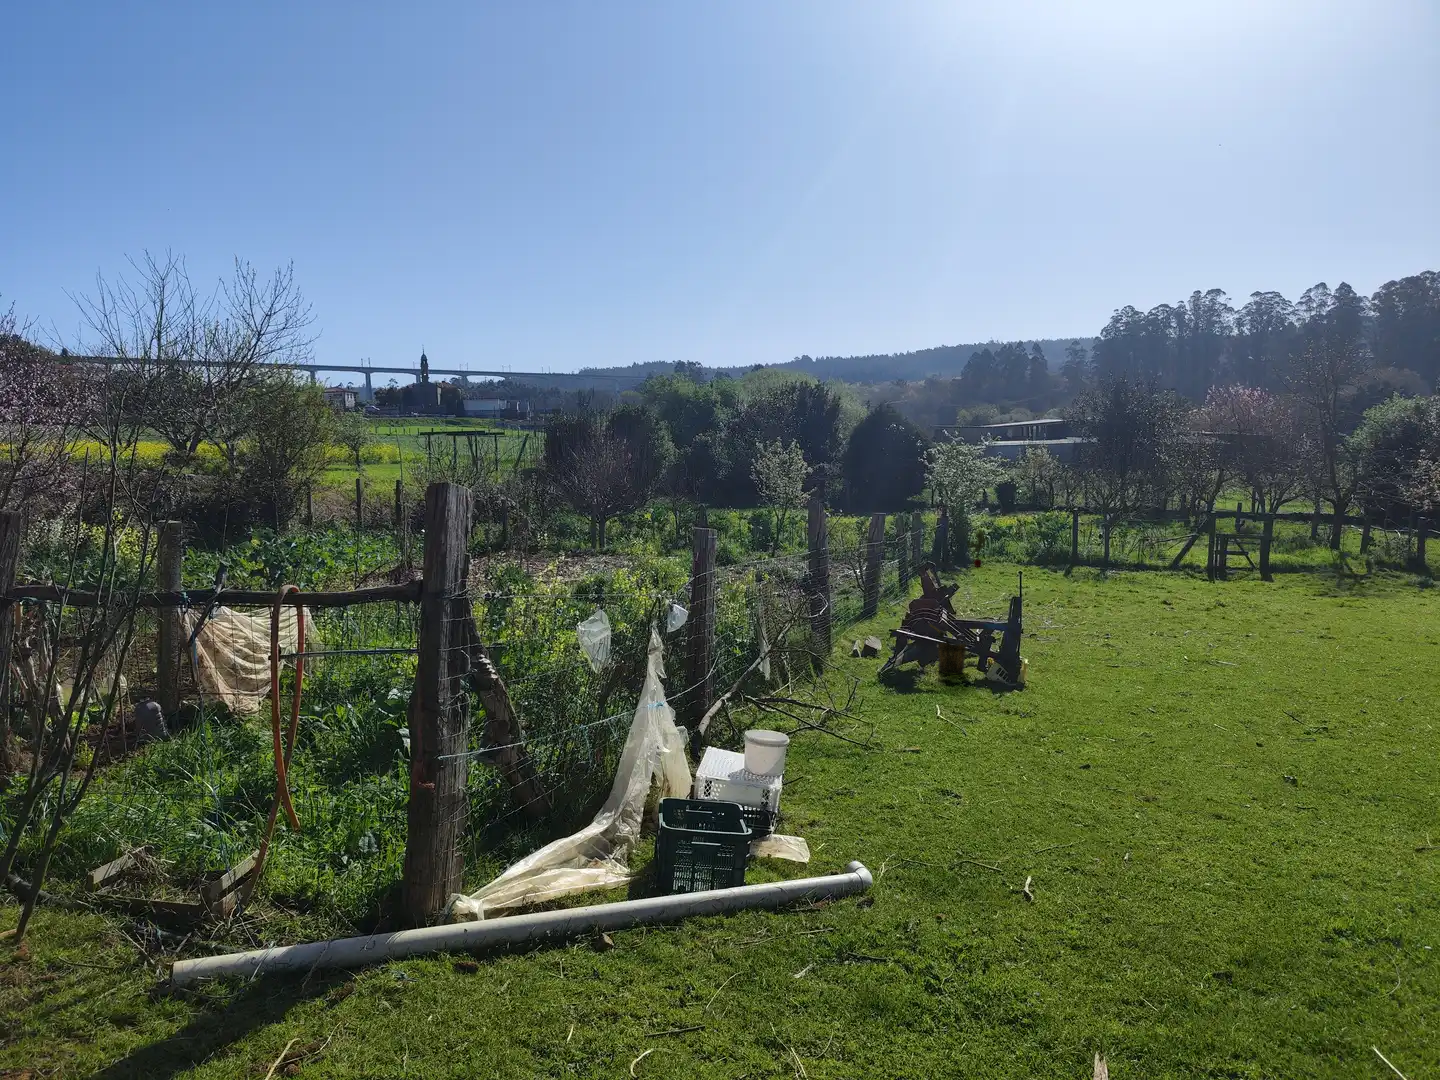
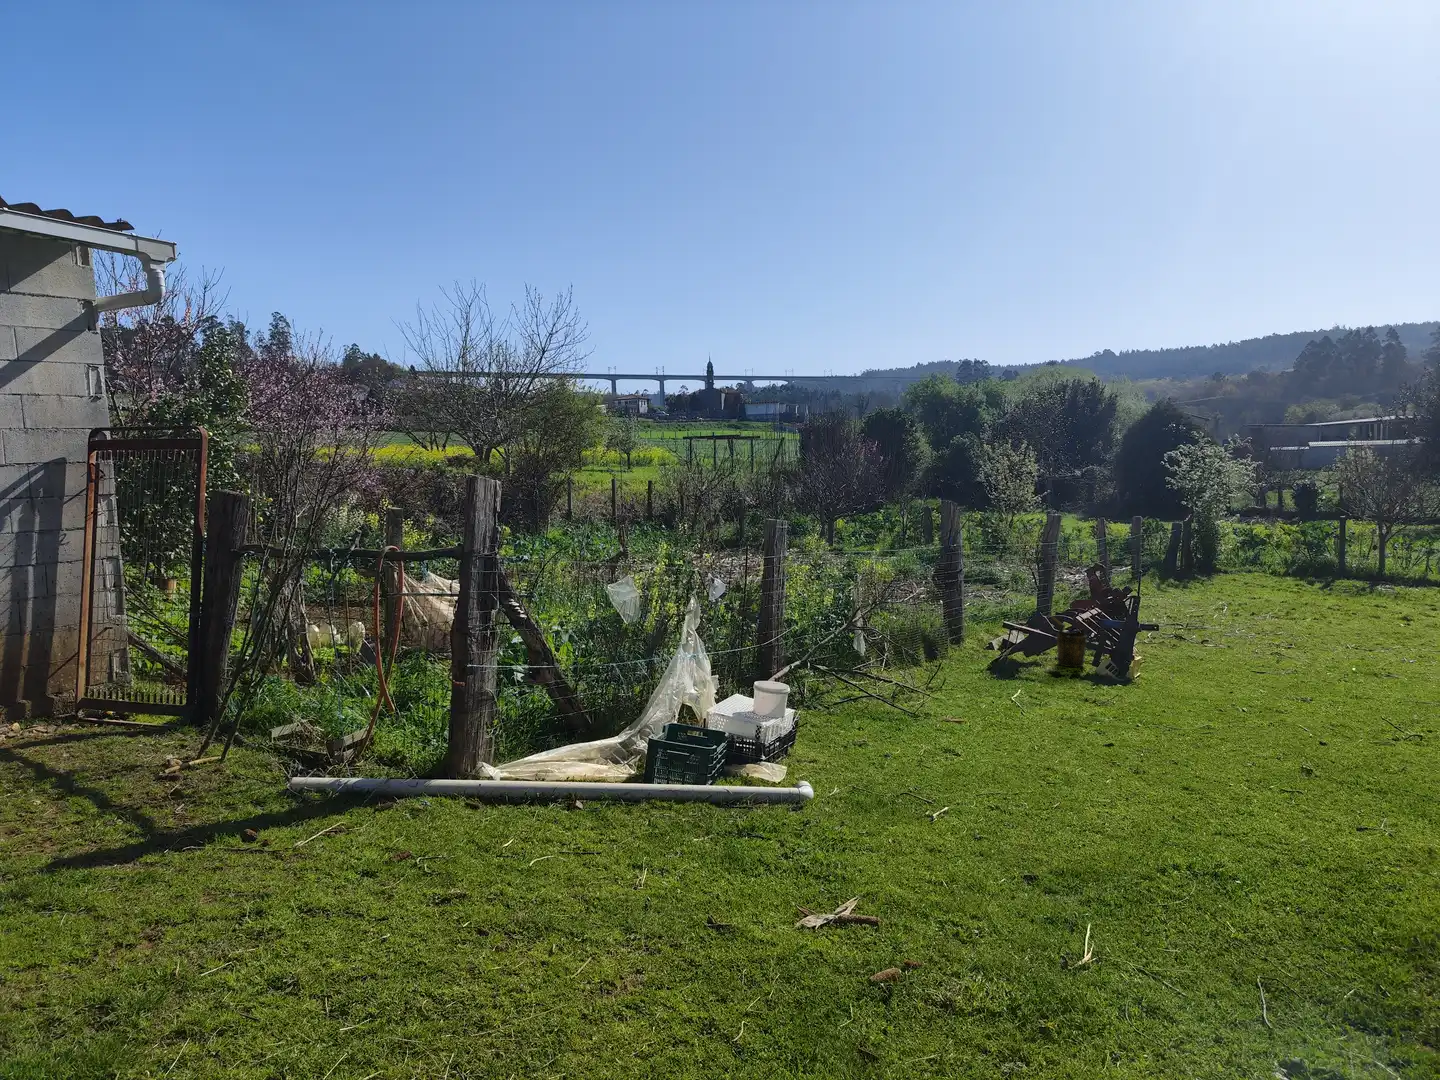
potted tree: present [967,530,986,567] -> none [1201,532,1227,575]

